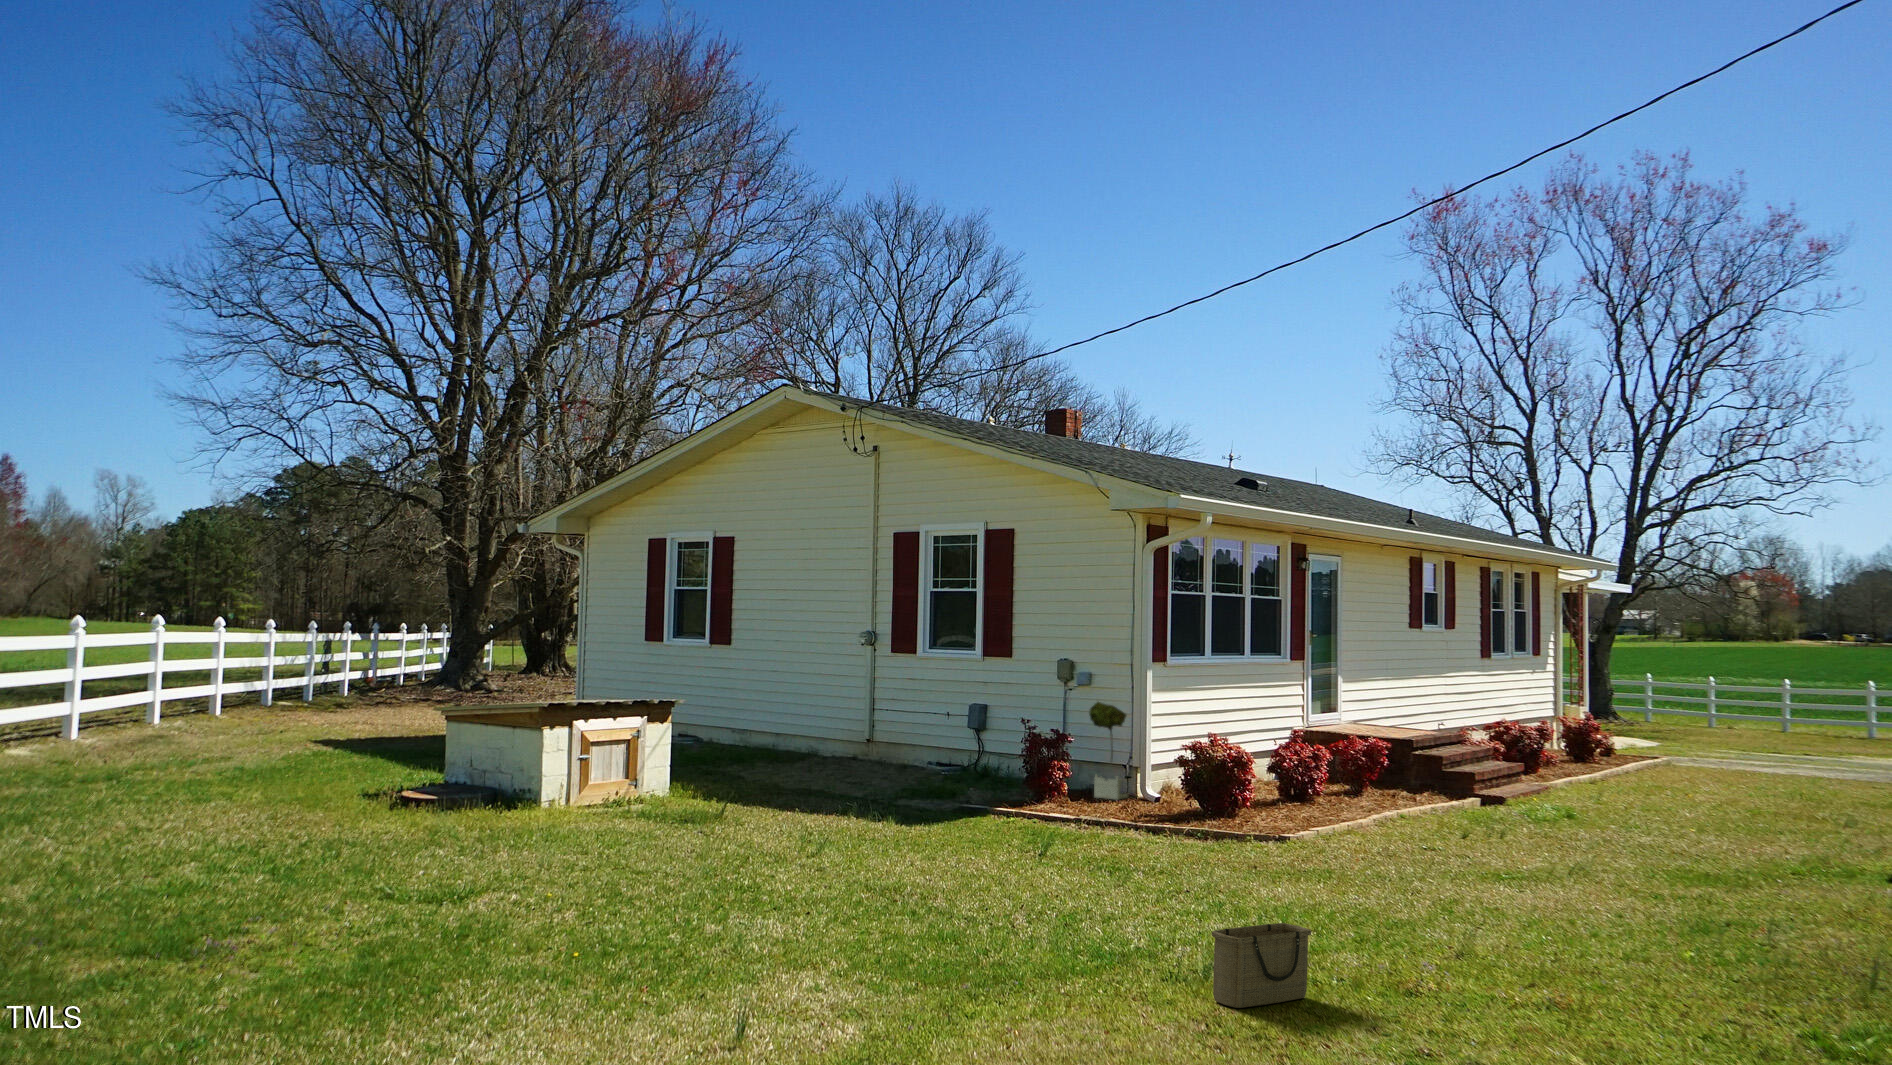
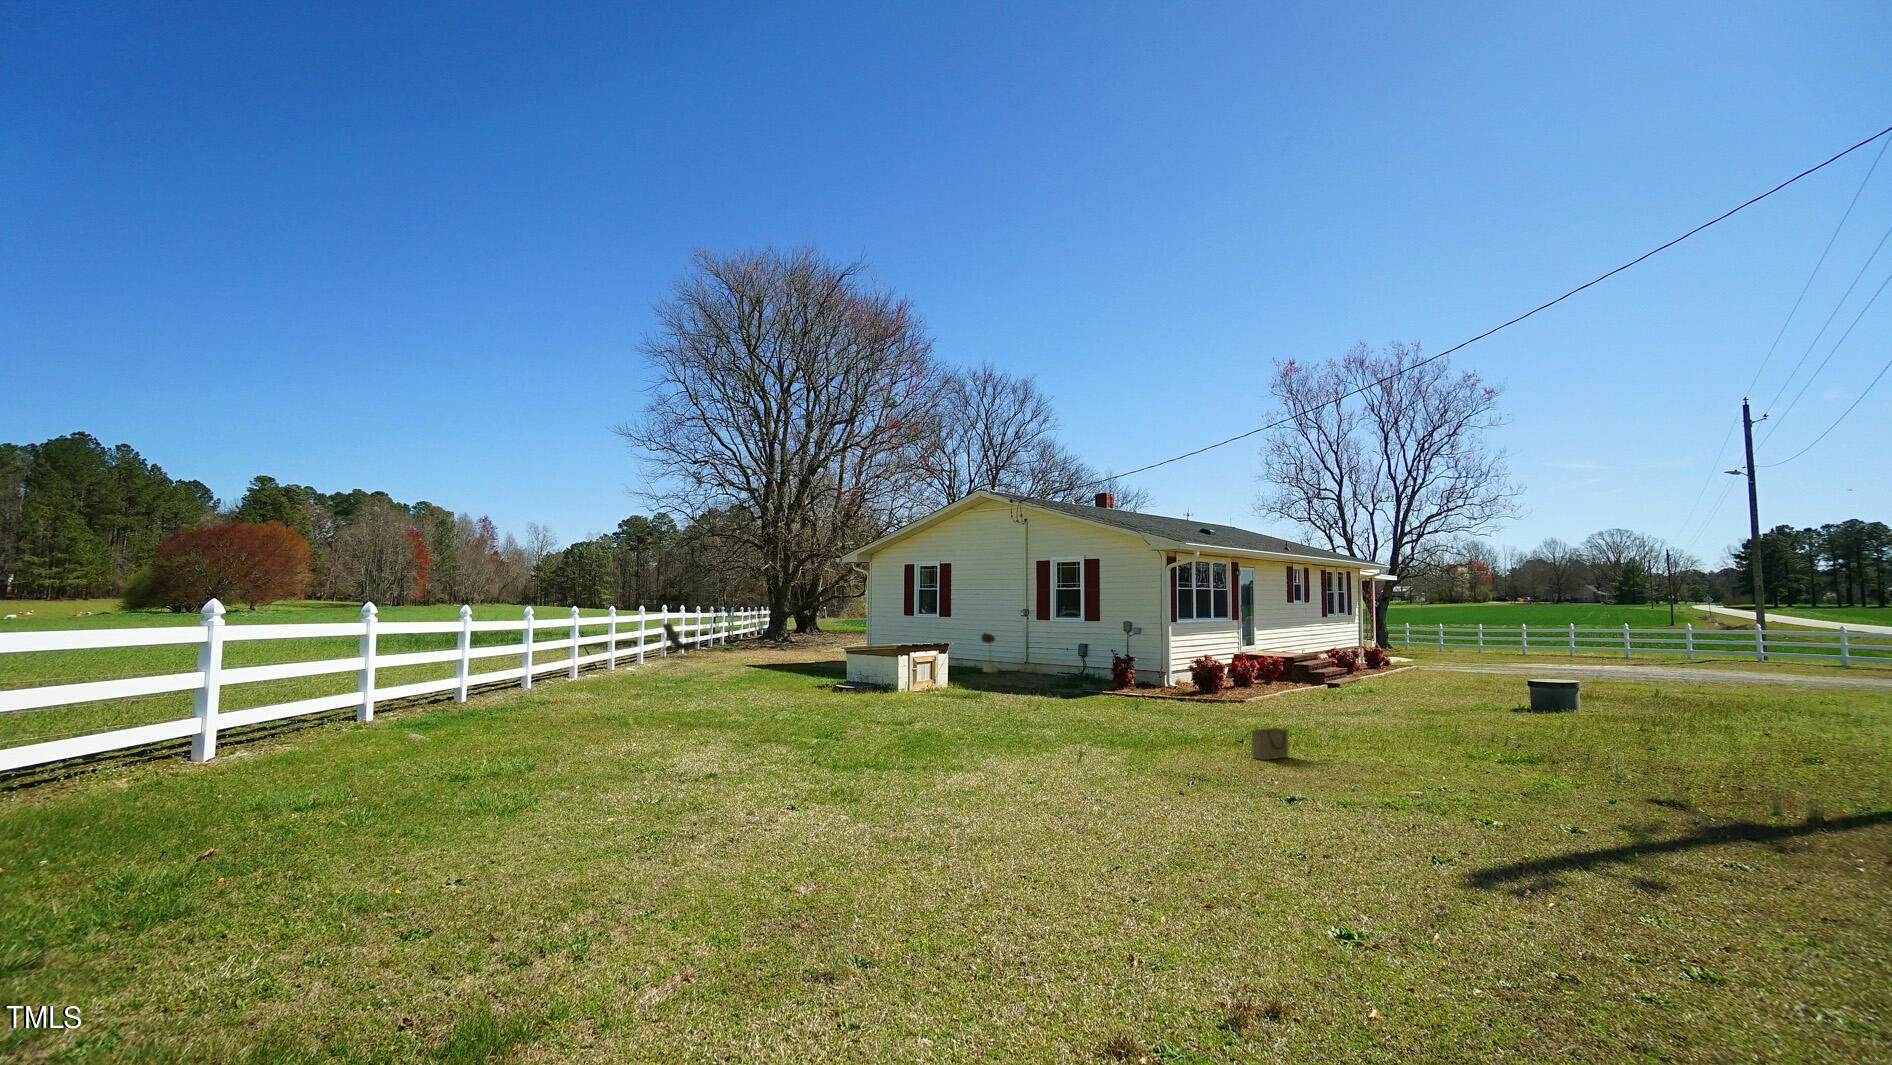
lounge chair: none [137,651,223,724] -> present [663,623,699,656]
potted tree: present [1089,702,1128,800] -> present [981,632,998,673]

